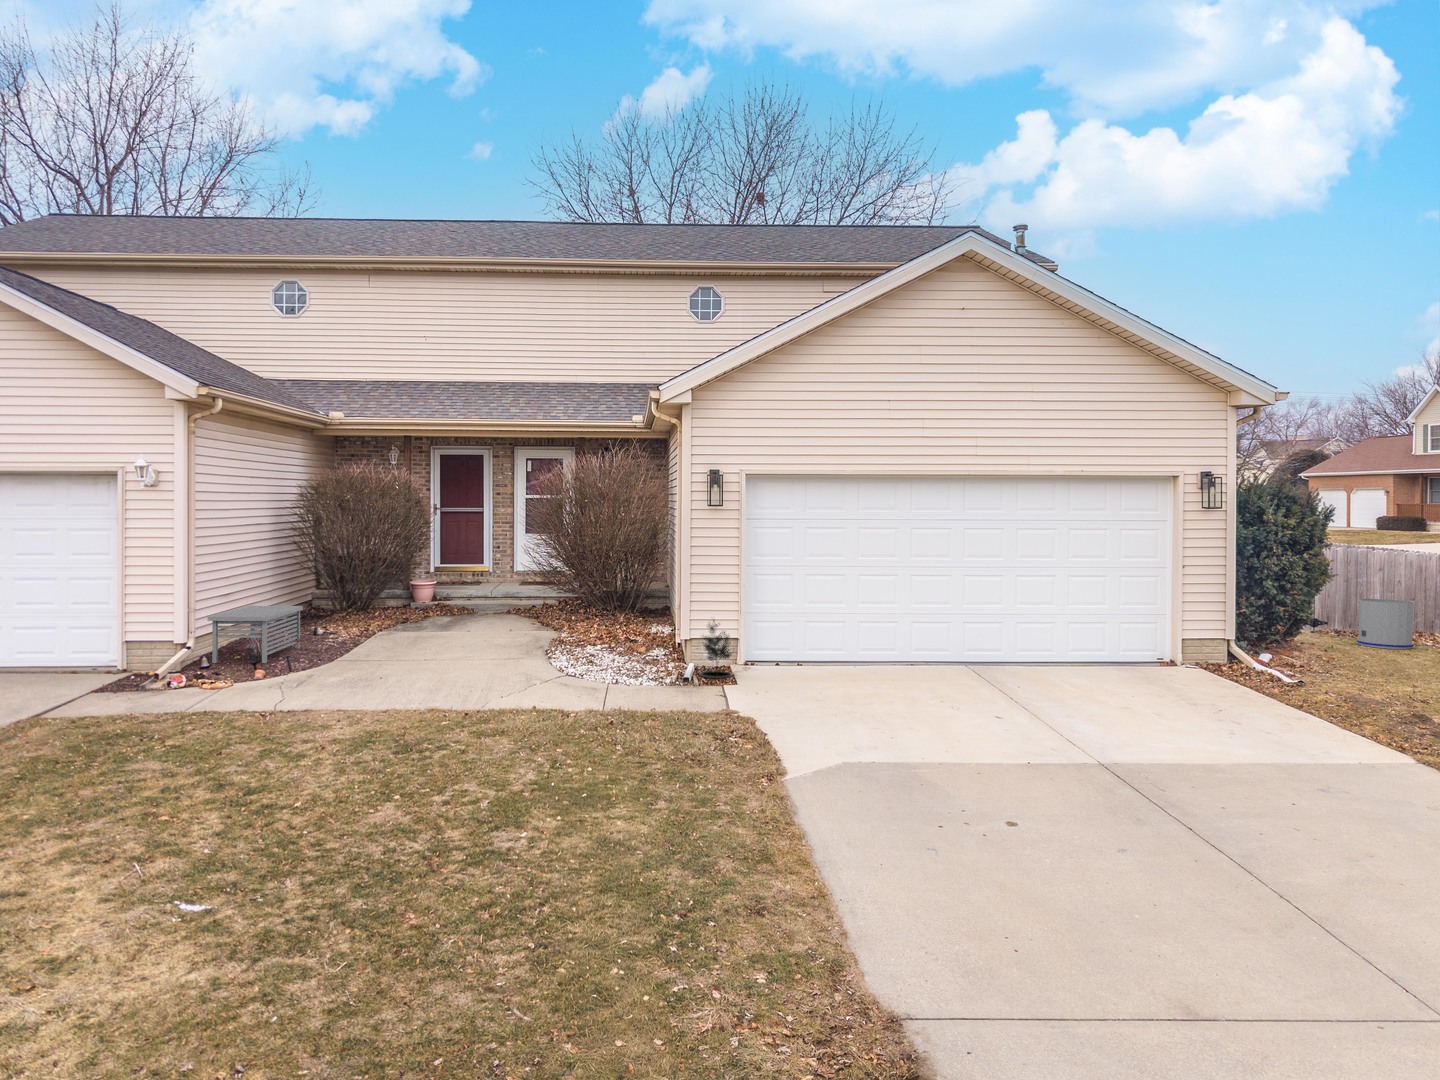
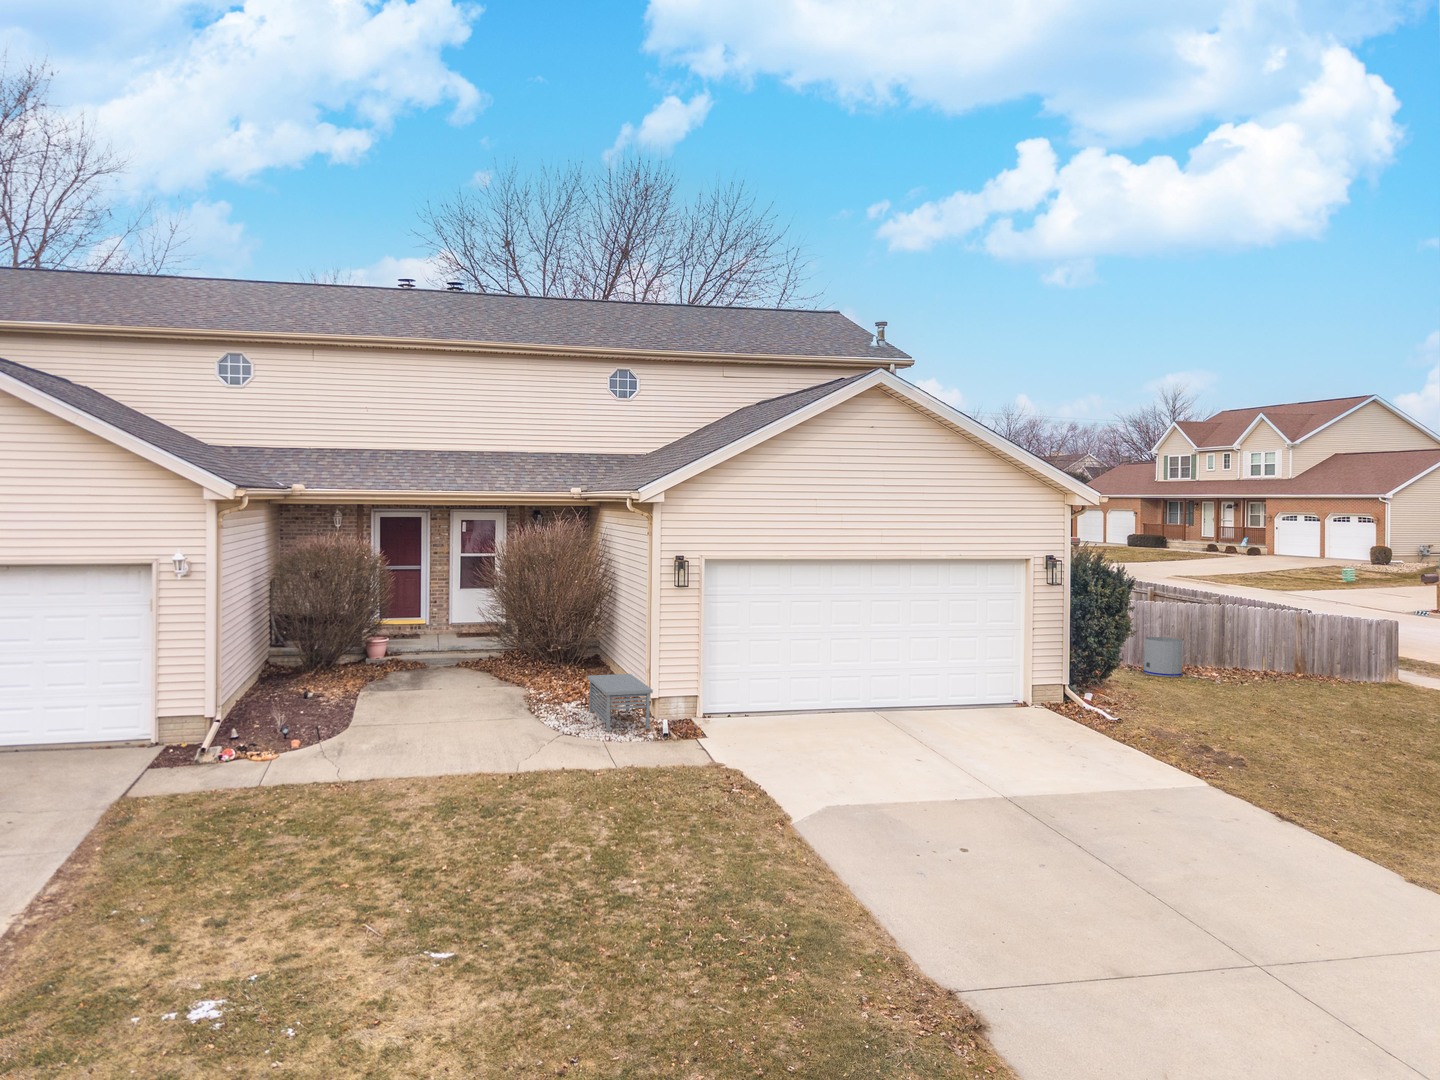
storage bench: present [208,606,303,663] -> present [588,674,653,731]
potted tree: present [700,620,732,678] -> none [665,683,694,735]

